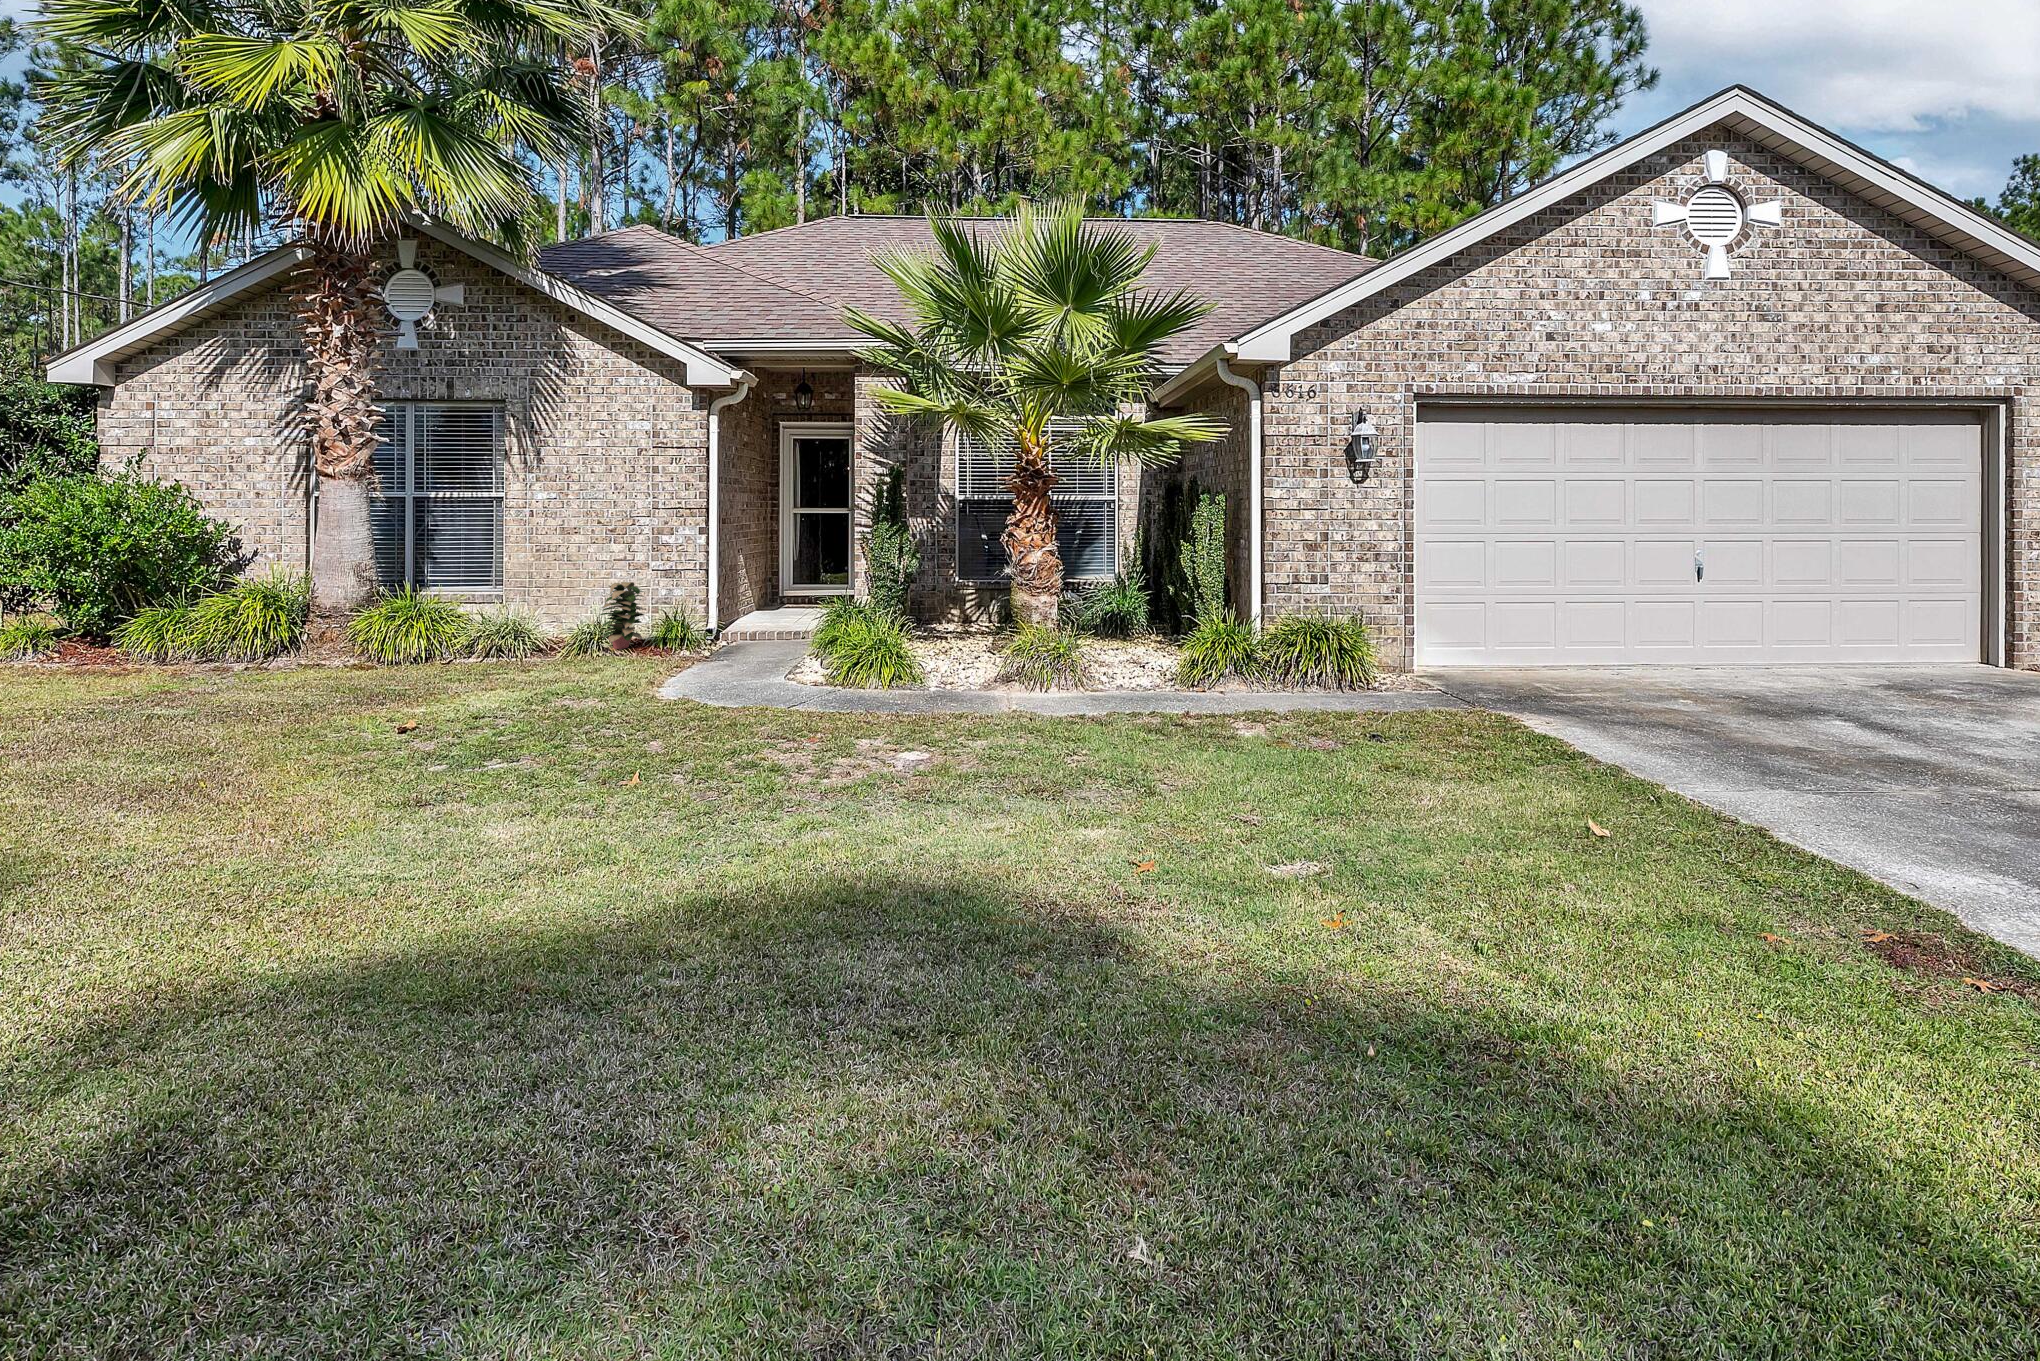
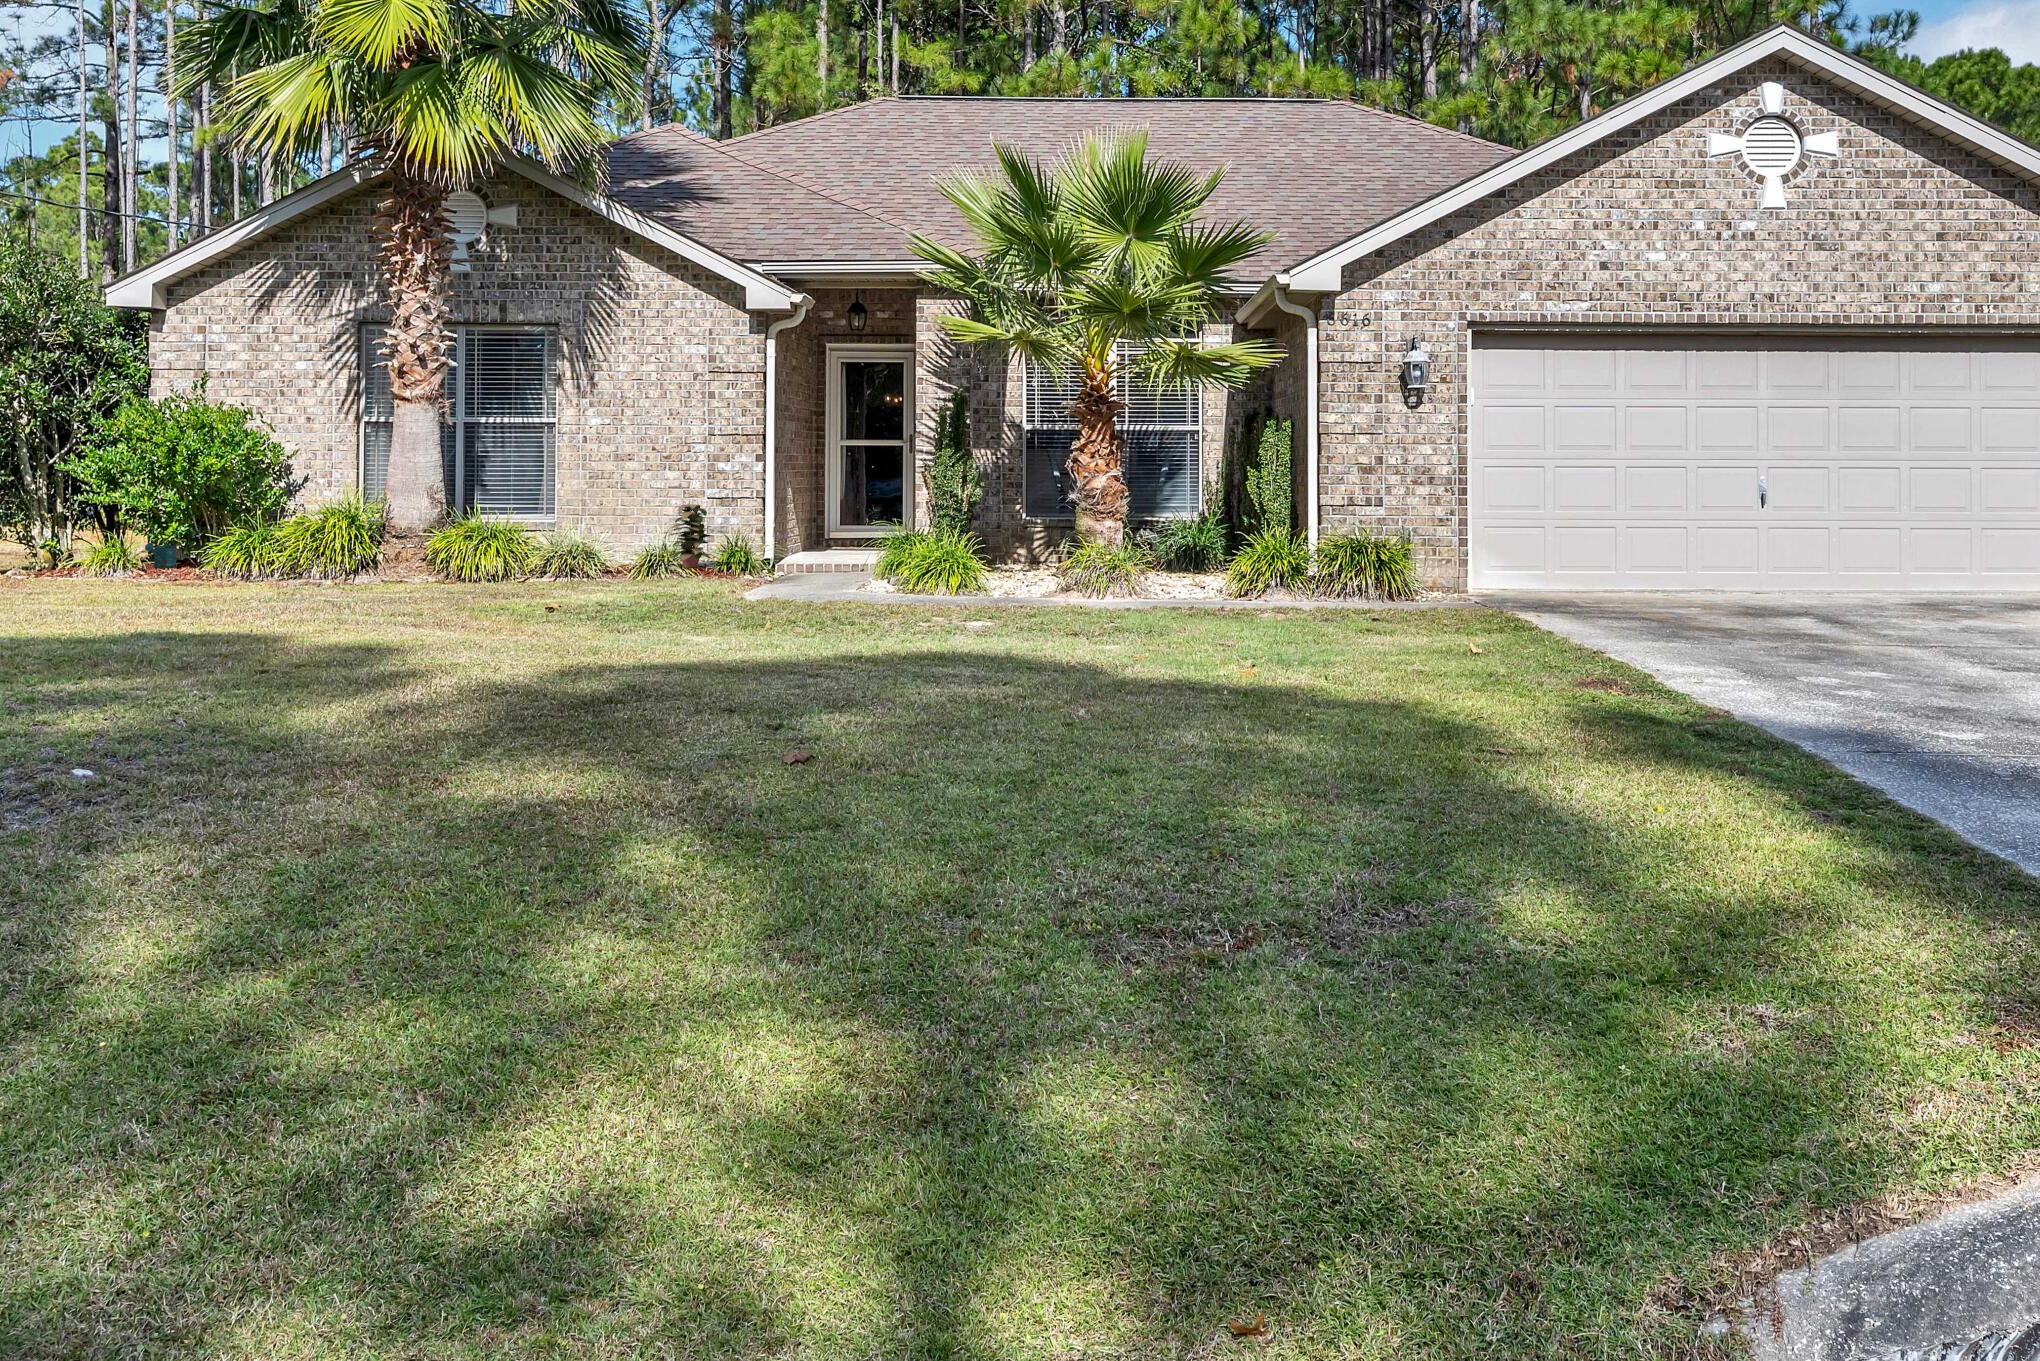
watering can: none [18,627,65,659] -> present [145,540,176,568]

